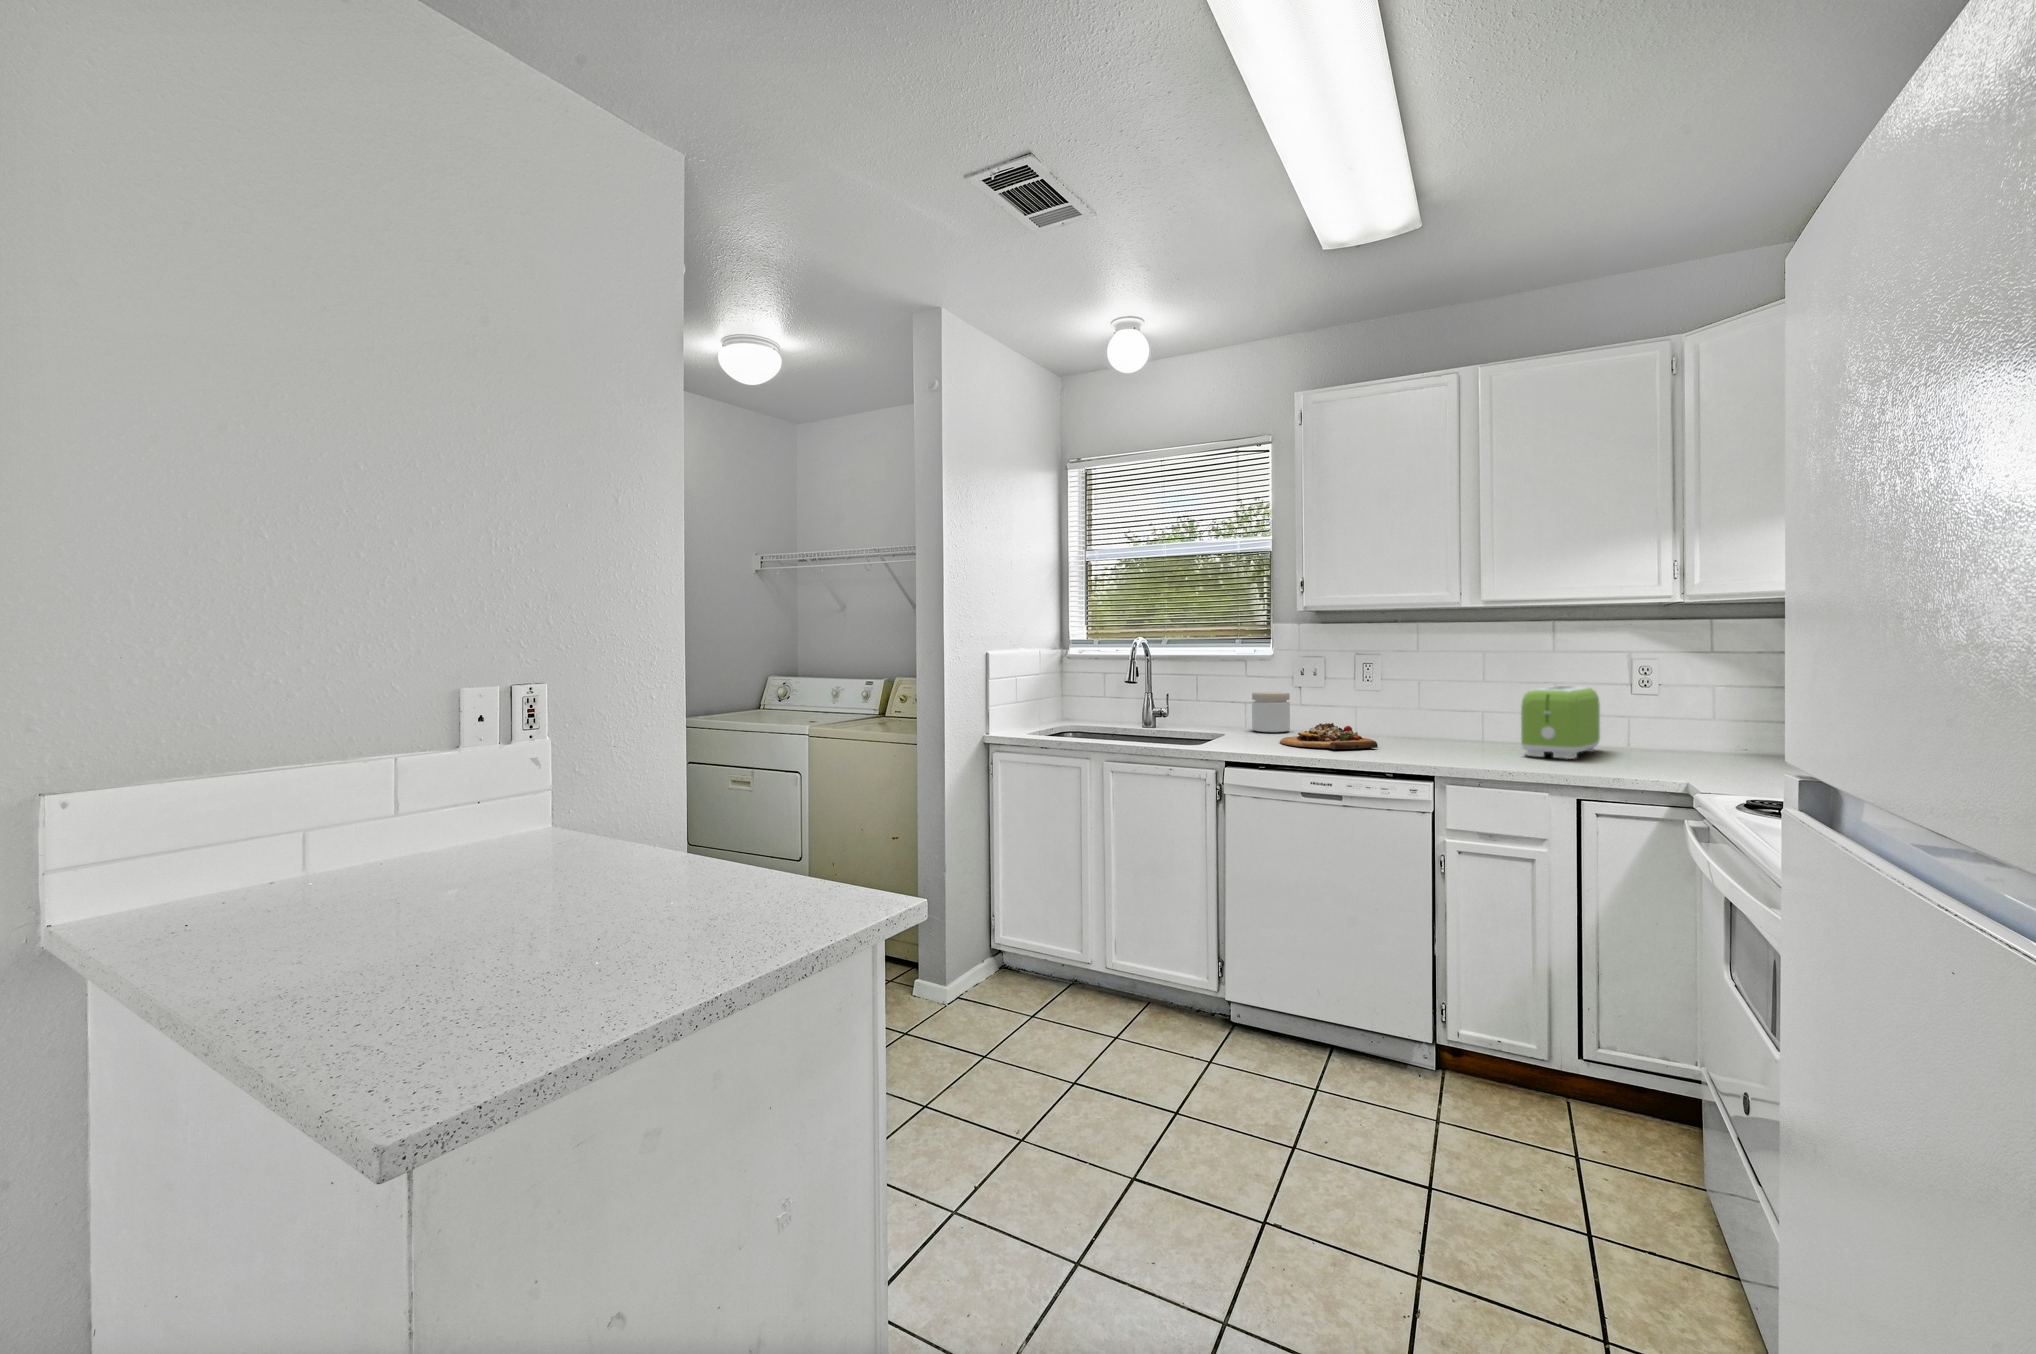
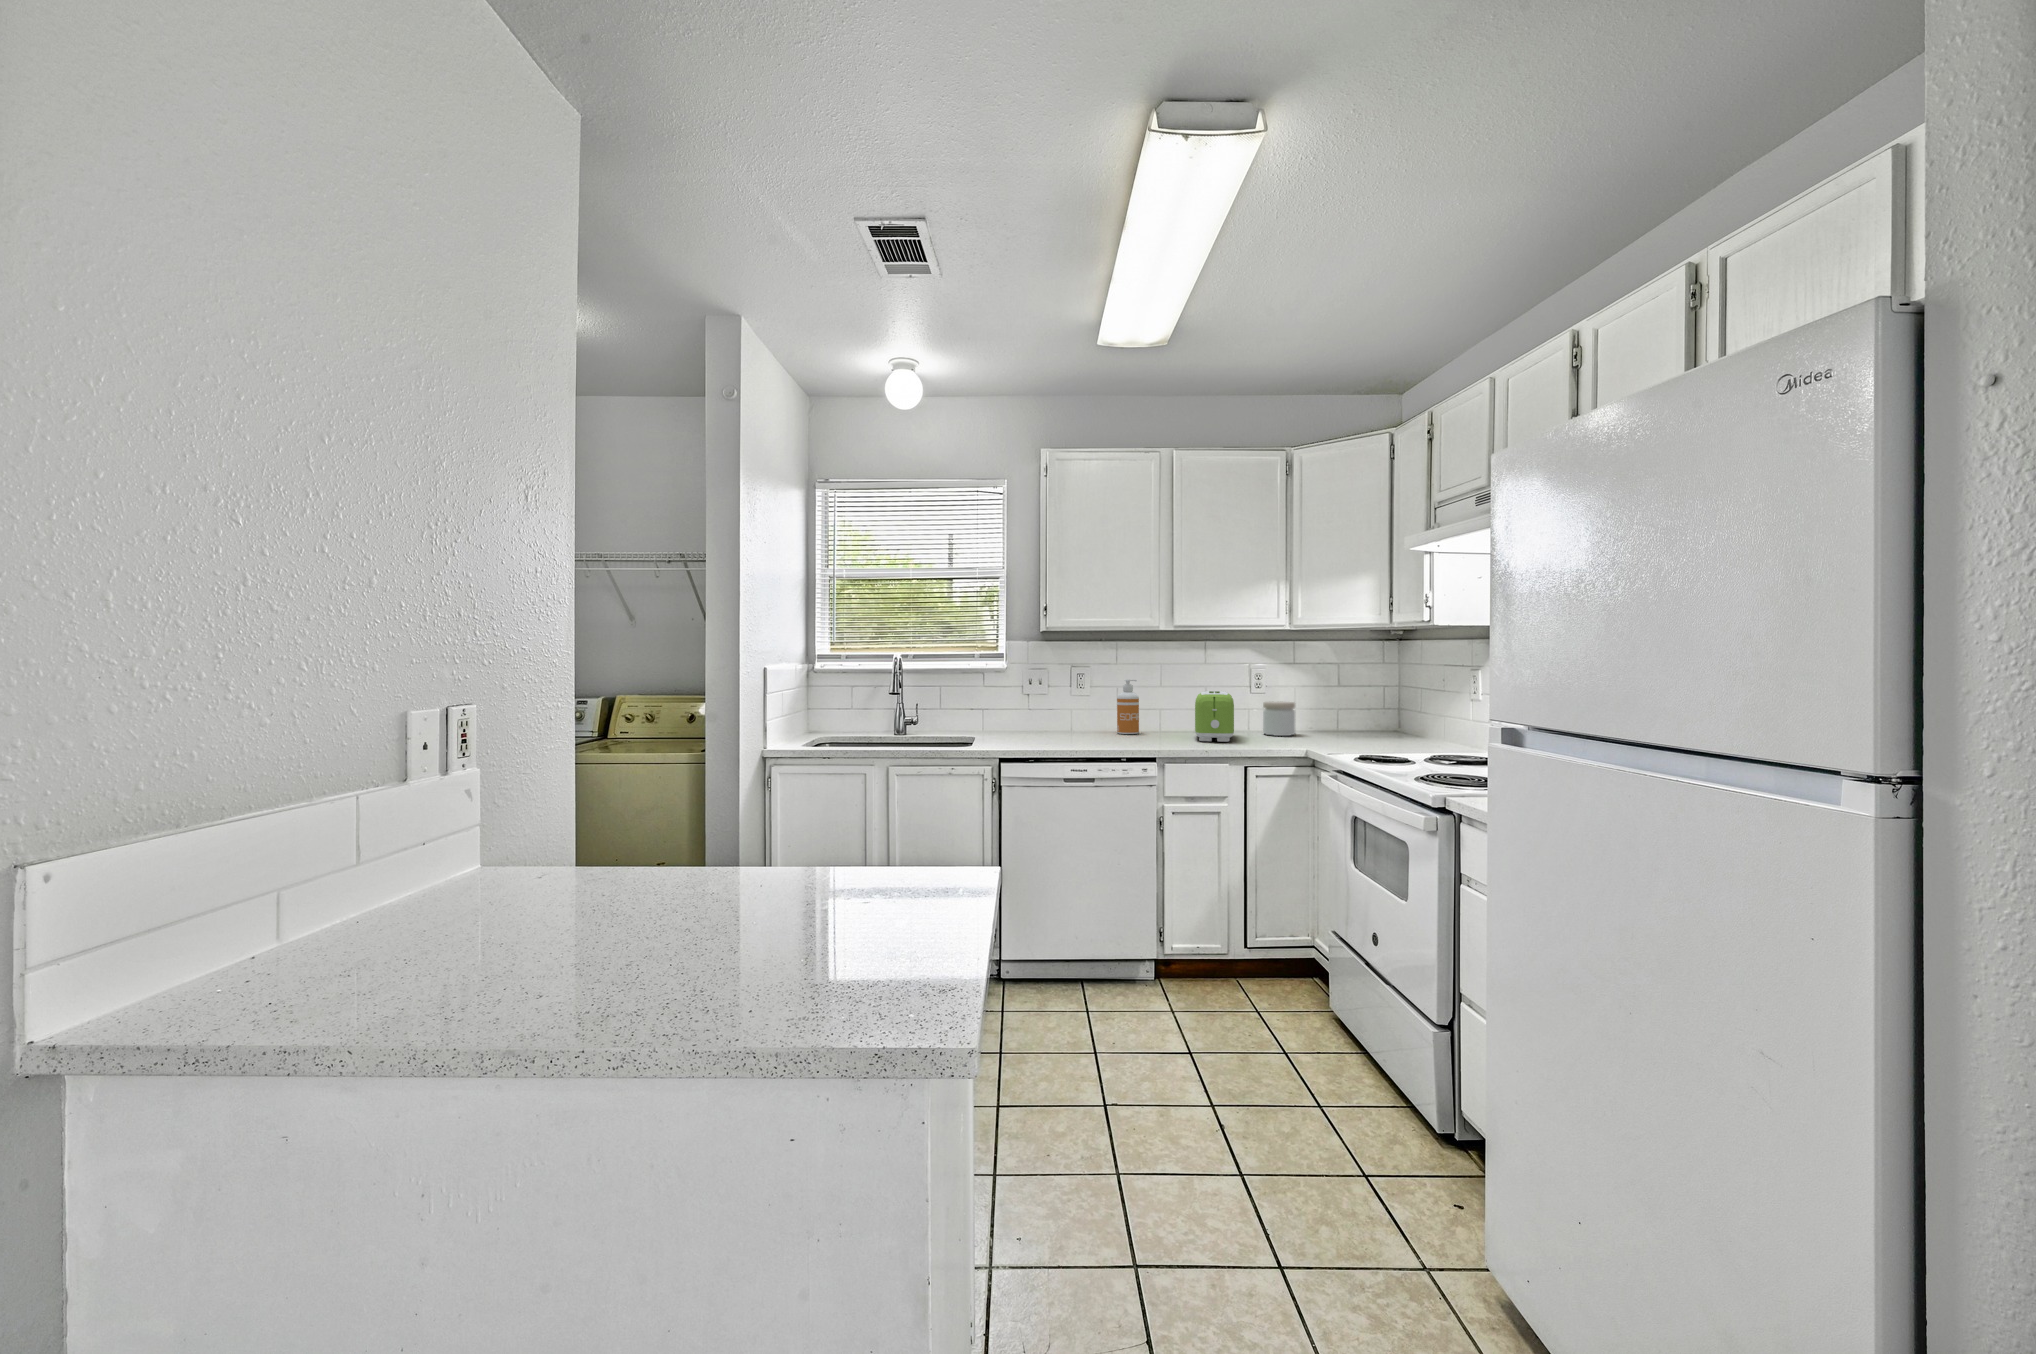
soap dispenser: none [1421,669,1453,742] -> present [1117,680,1139,734]
jar: present [1252,692,1290,732] -> present [1263,701,1295,736]
cutting board: present [1280,723,1378,749] -> none [1024,722,1103,743]

